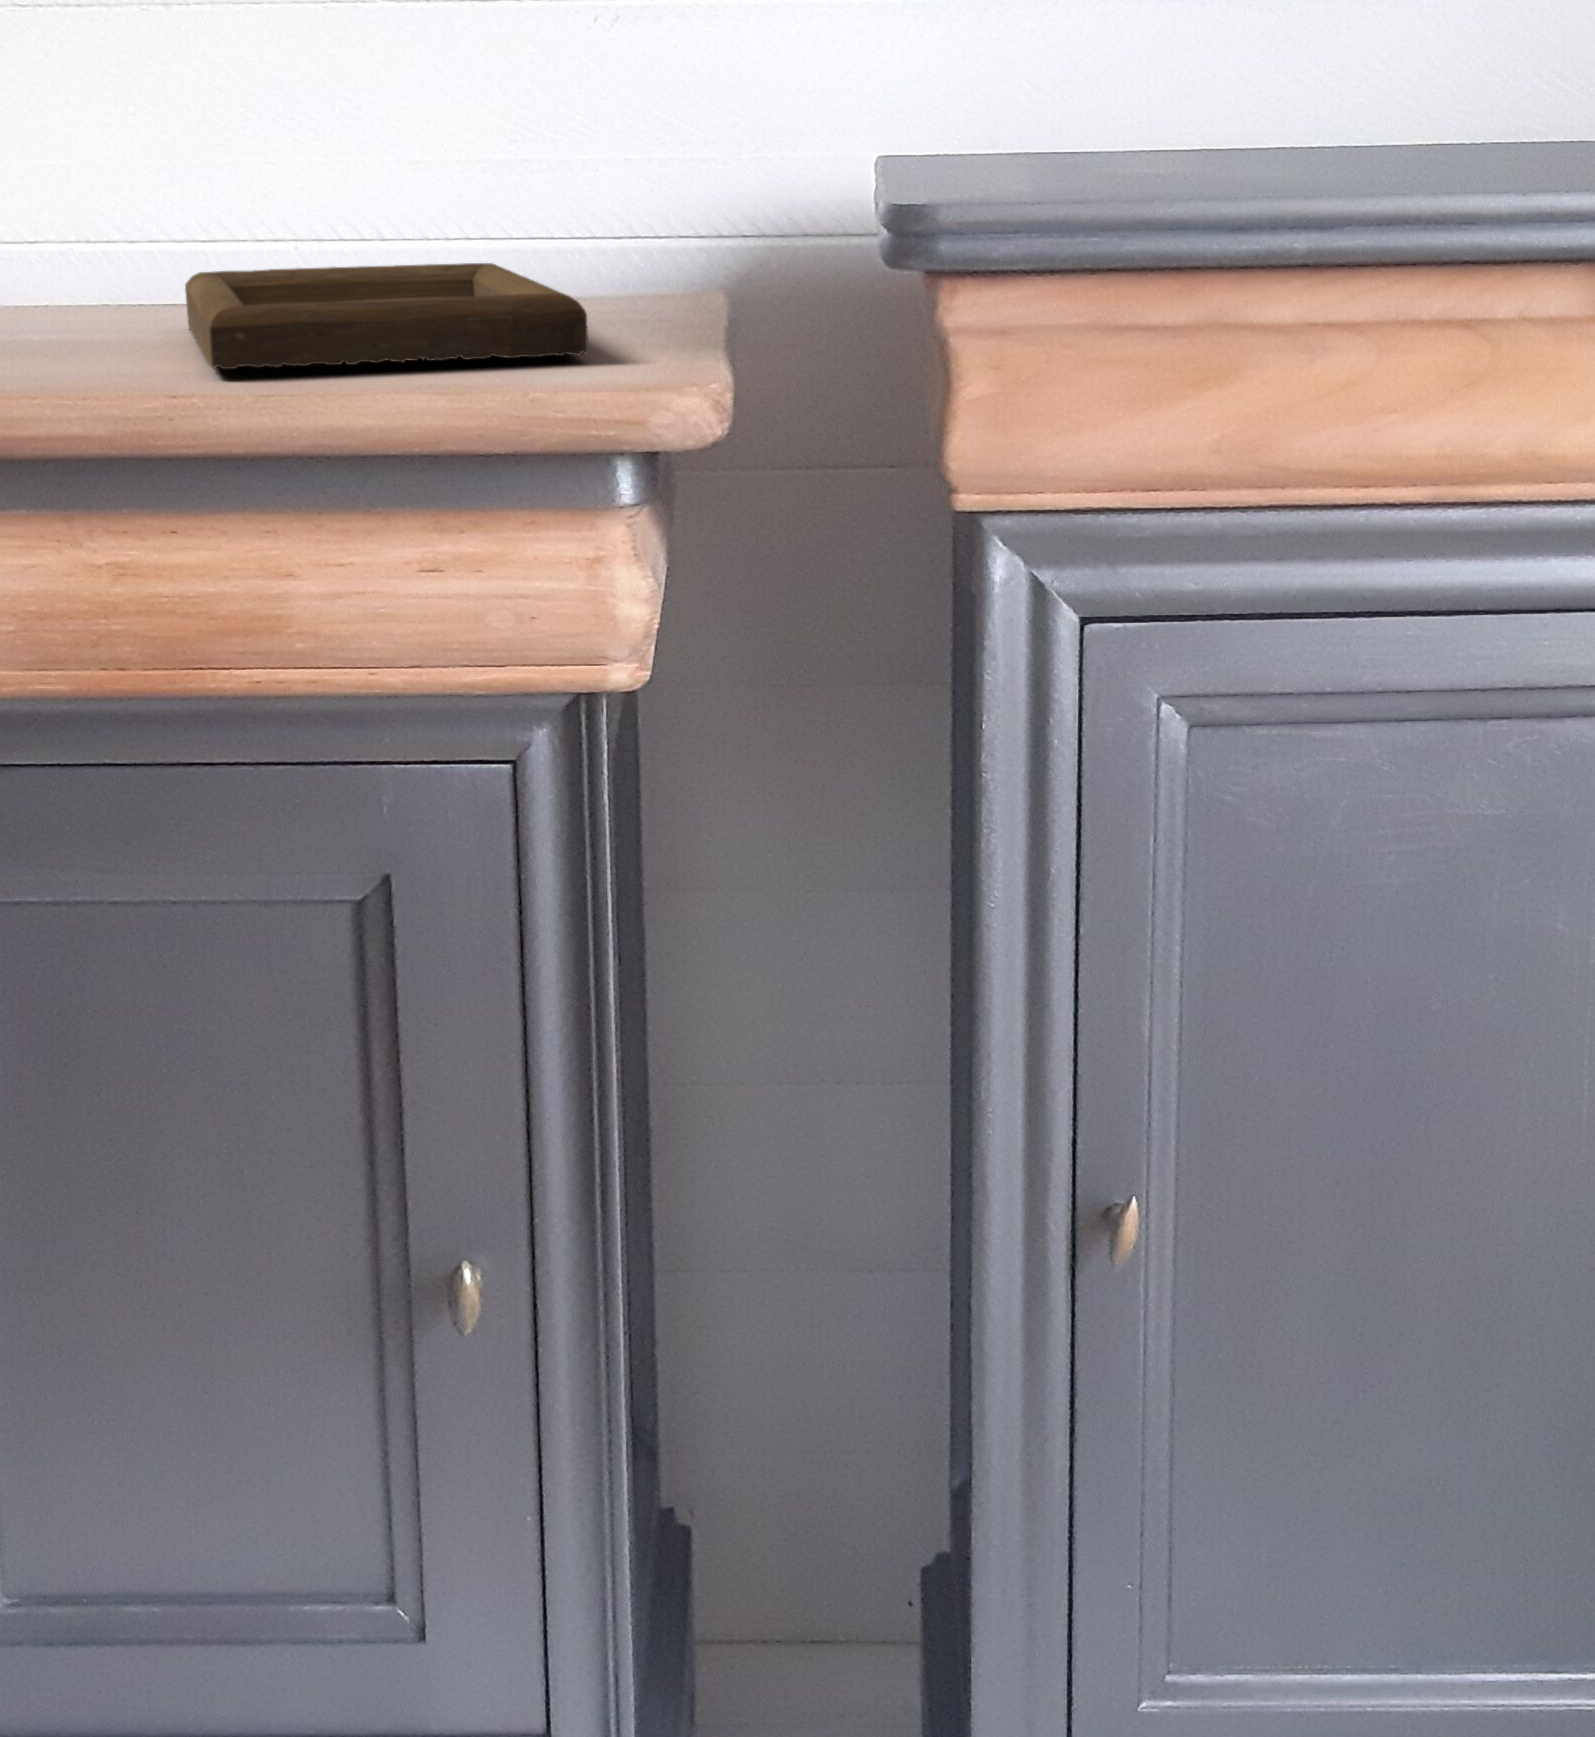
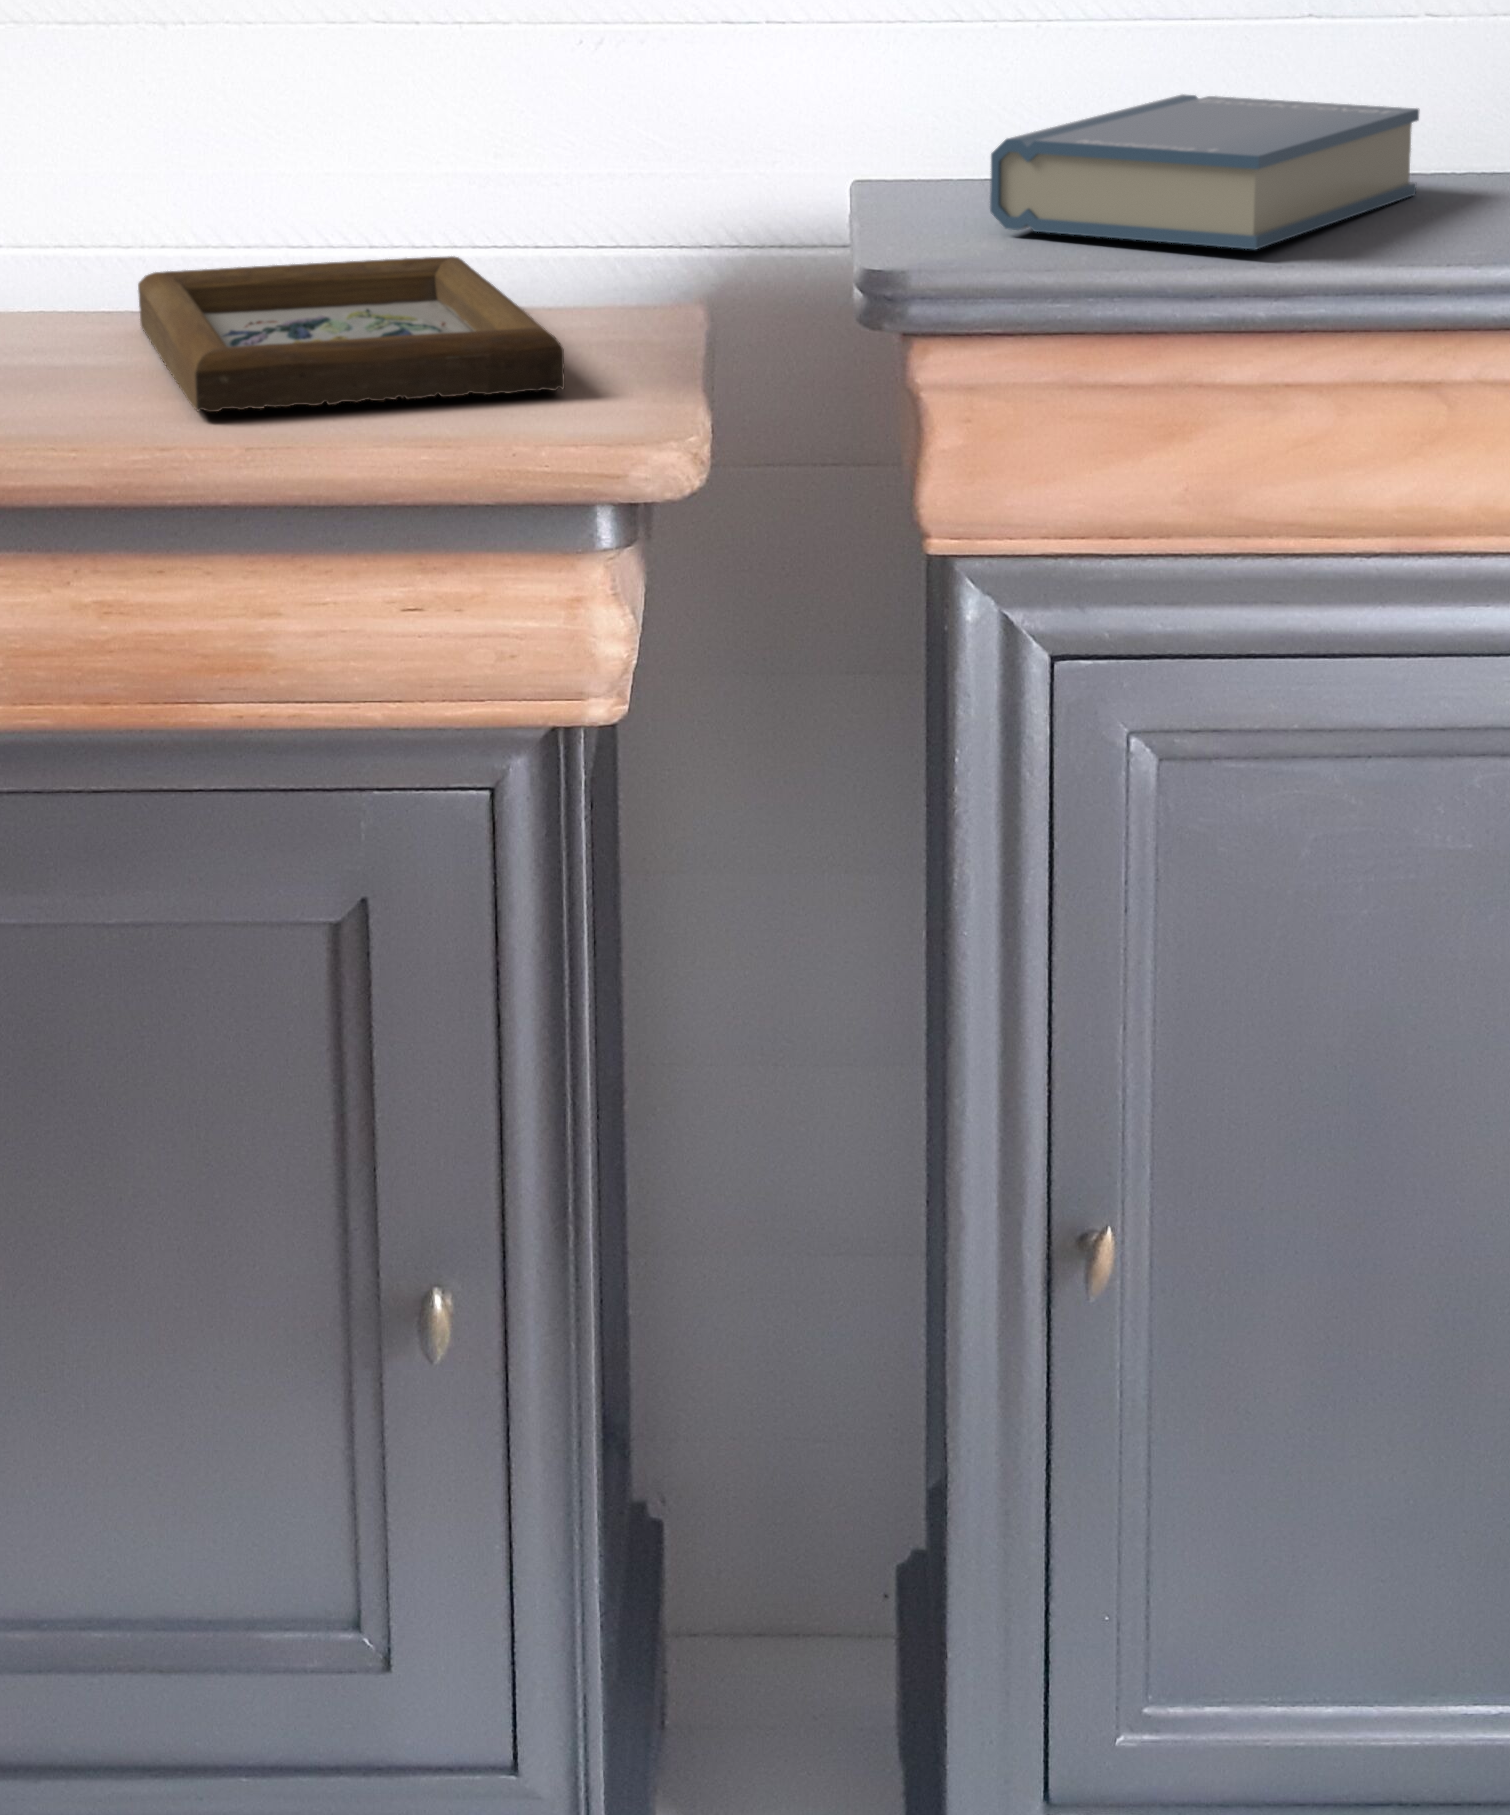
hardback book: none [1016,81,1437,183] -> present [990,94,1419,249]

